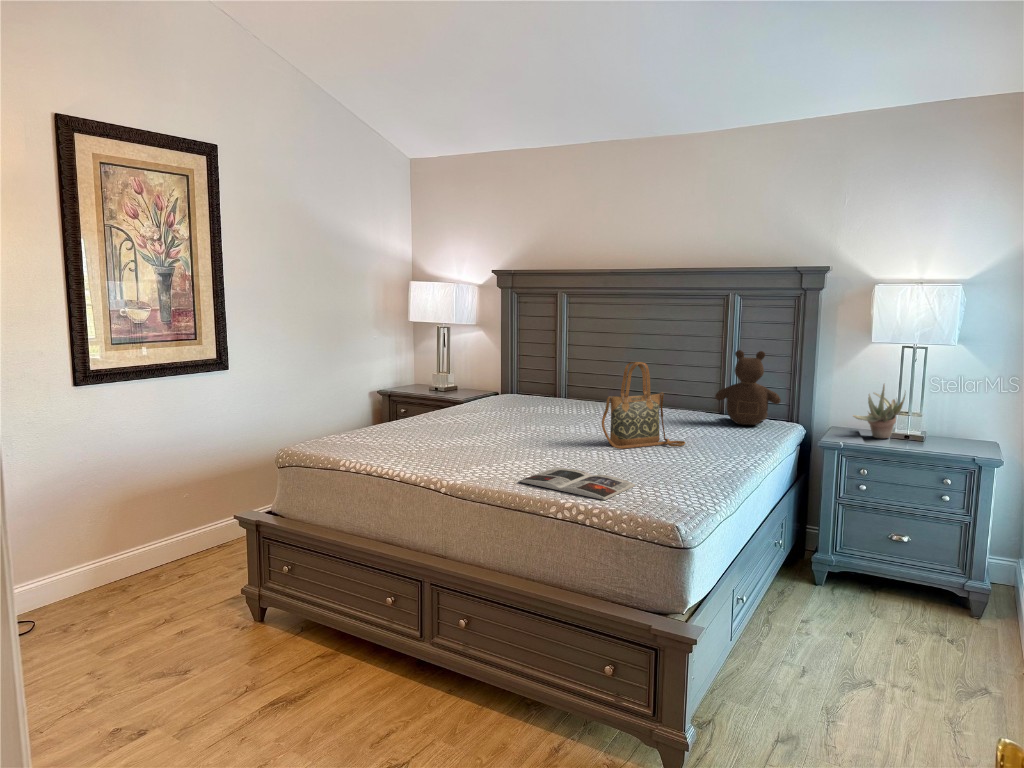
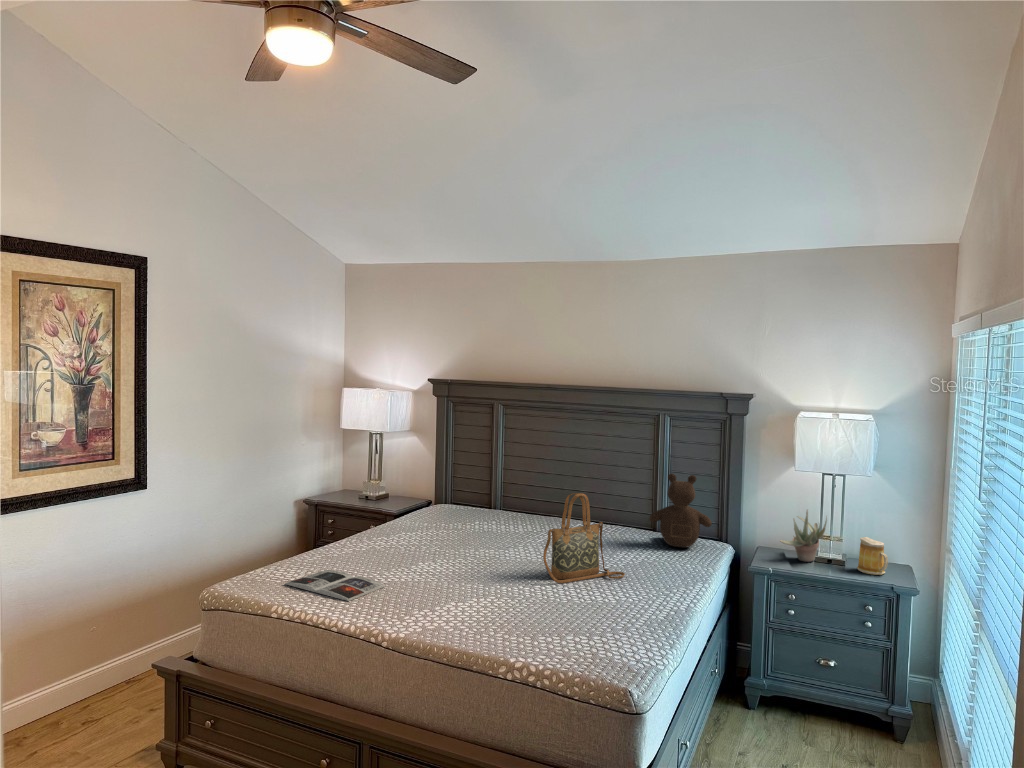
mug: none [936,411,971,449] -> present [857,537,888,575]
magazine: present [518,468,635,500] -> present [285,570,385,601]

